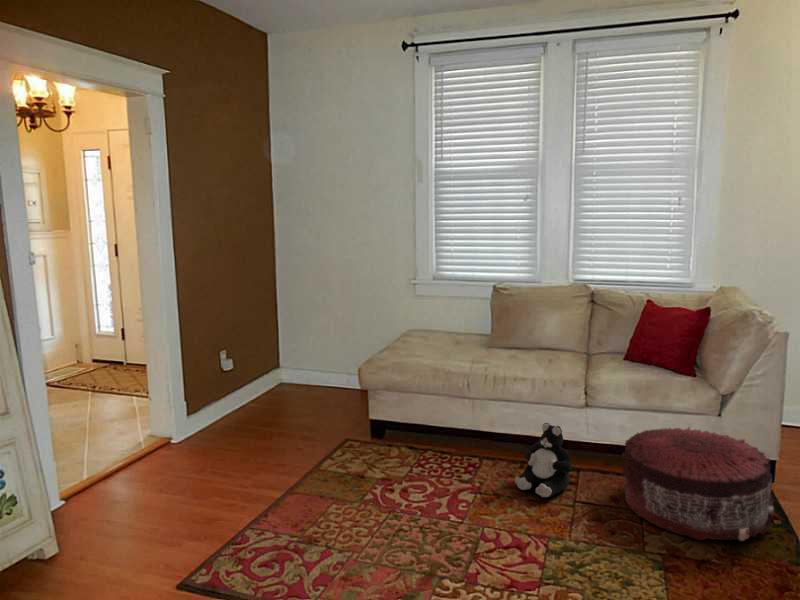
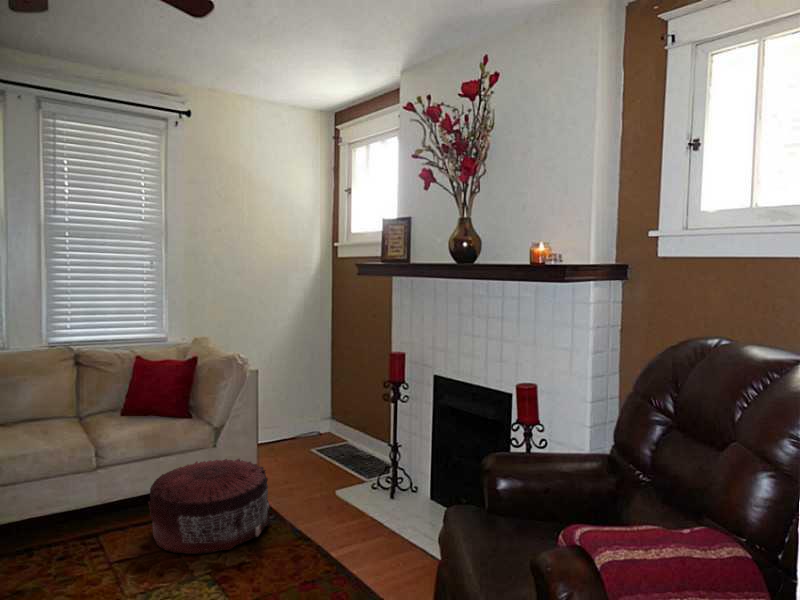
plush toy: present [515,423,572,497] -> none [37,495,101,580]

